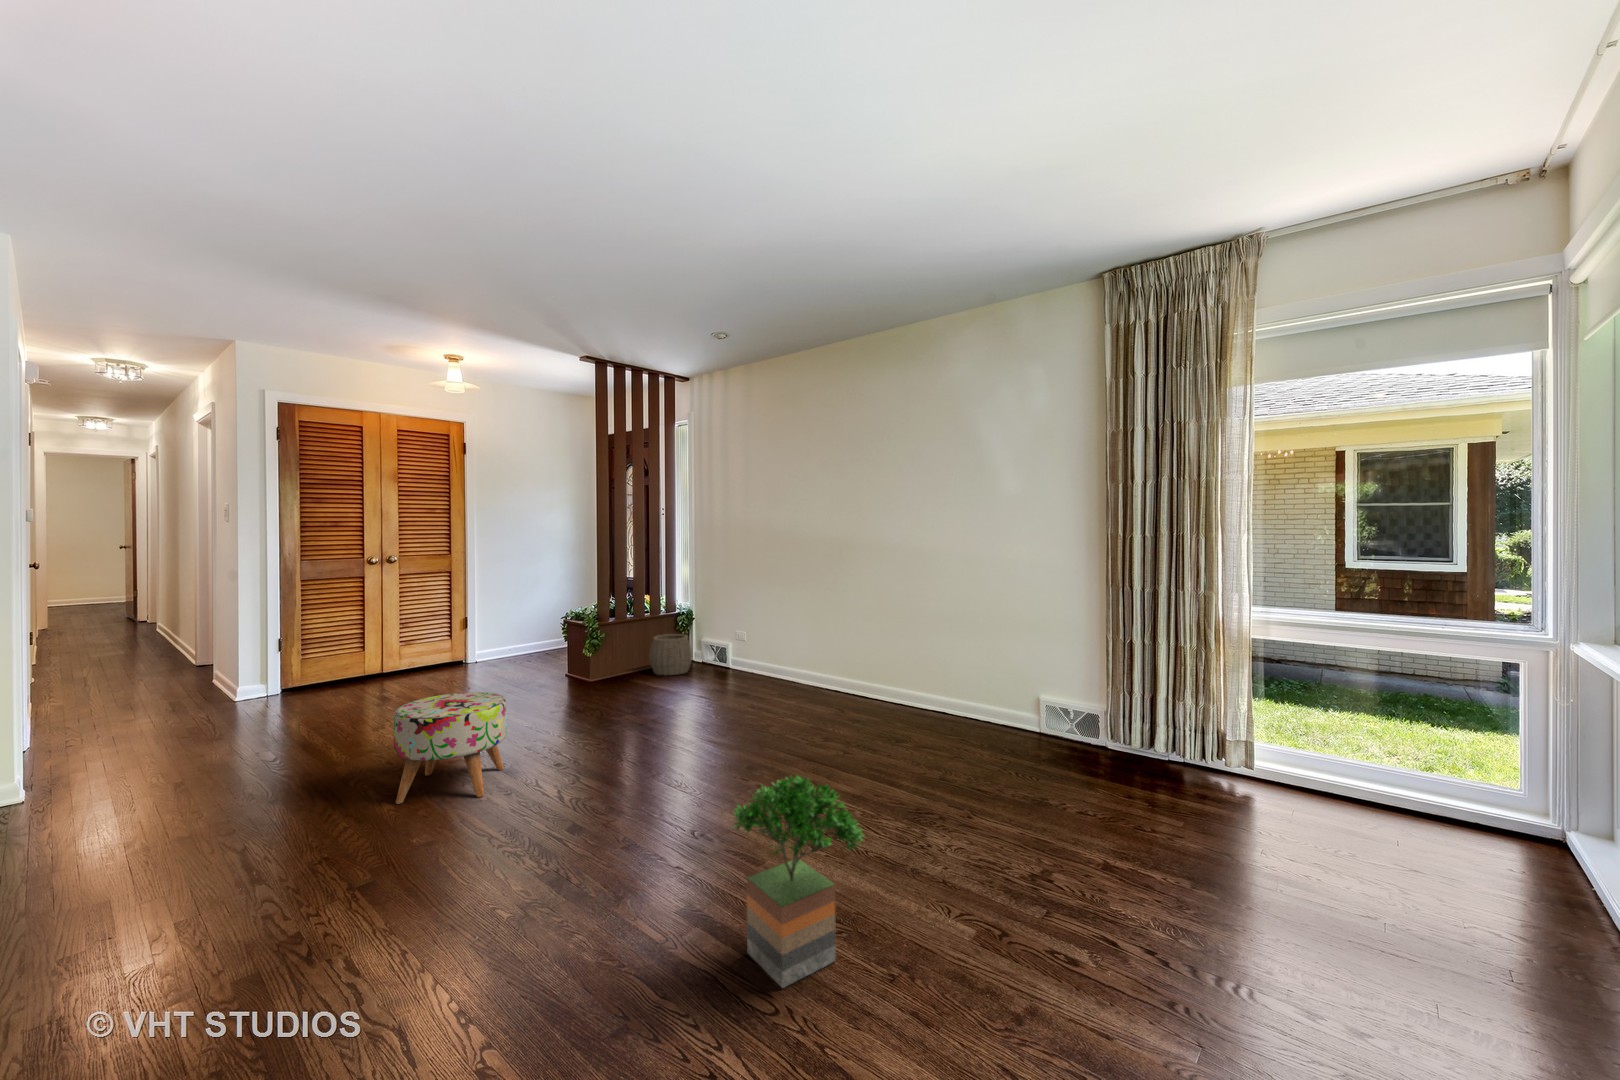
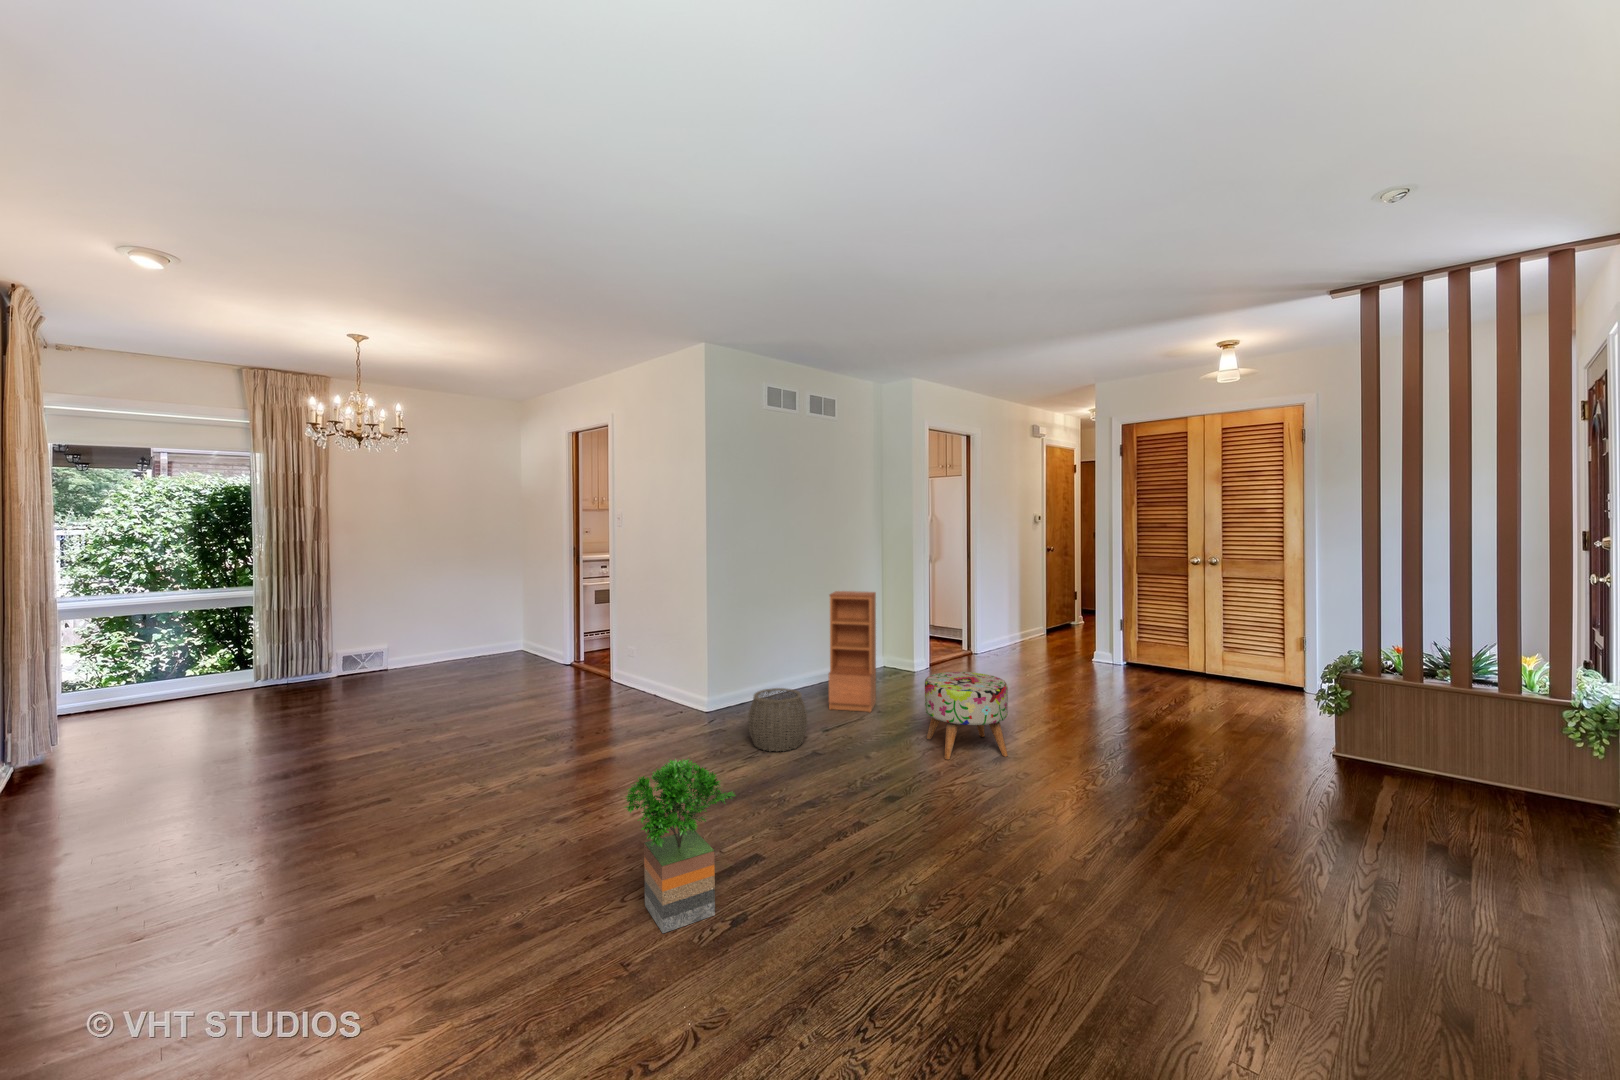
woven basket: present [650,634,692,675] -> present [748,688,807,752]
bookcase: none [56,635,215,880] -> present [828,591,876,712]

